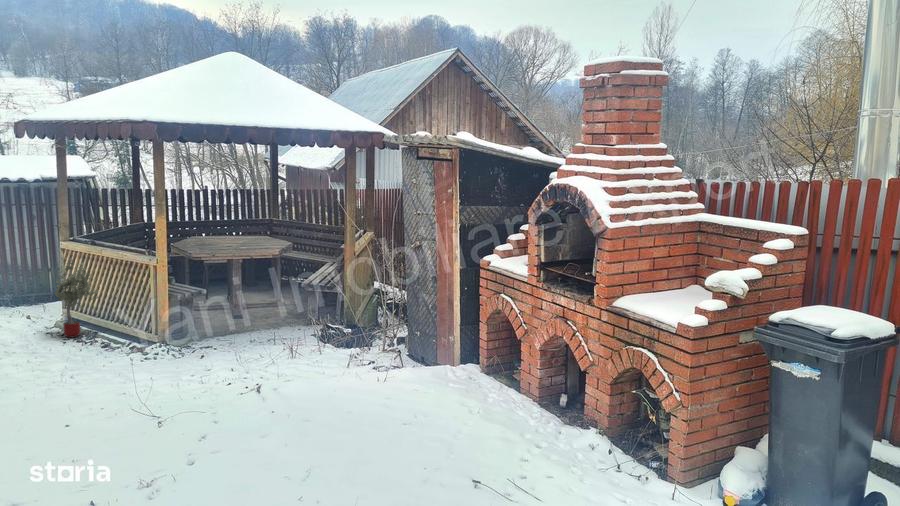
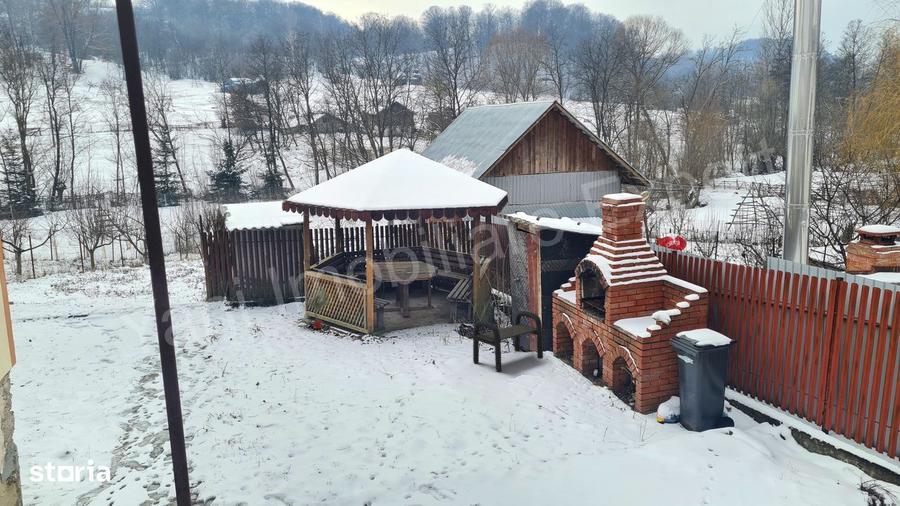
bench: none [337,295,462,404] -> present [473,311,543,372]

